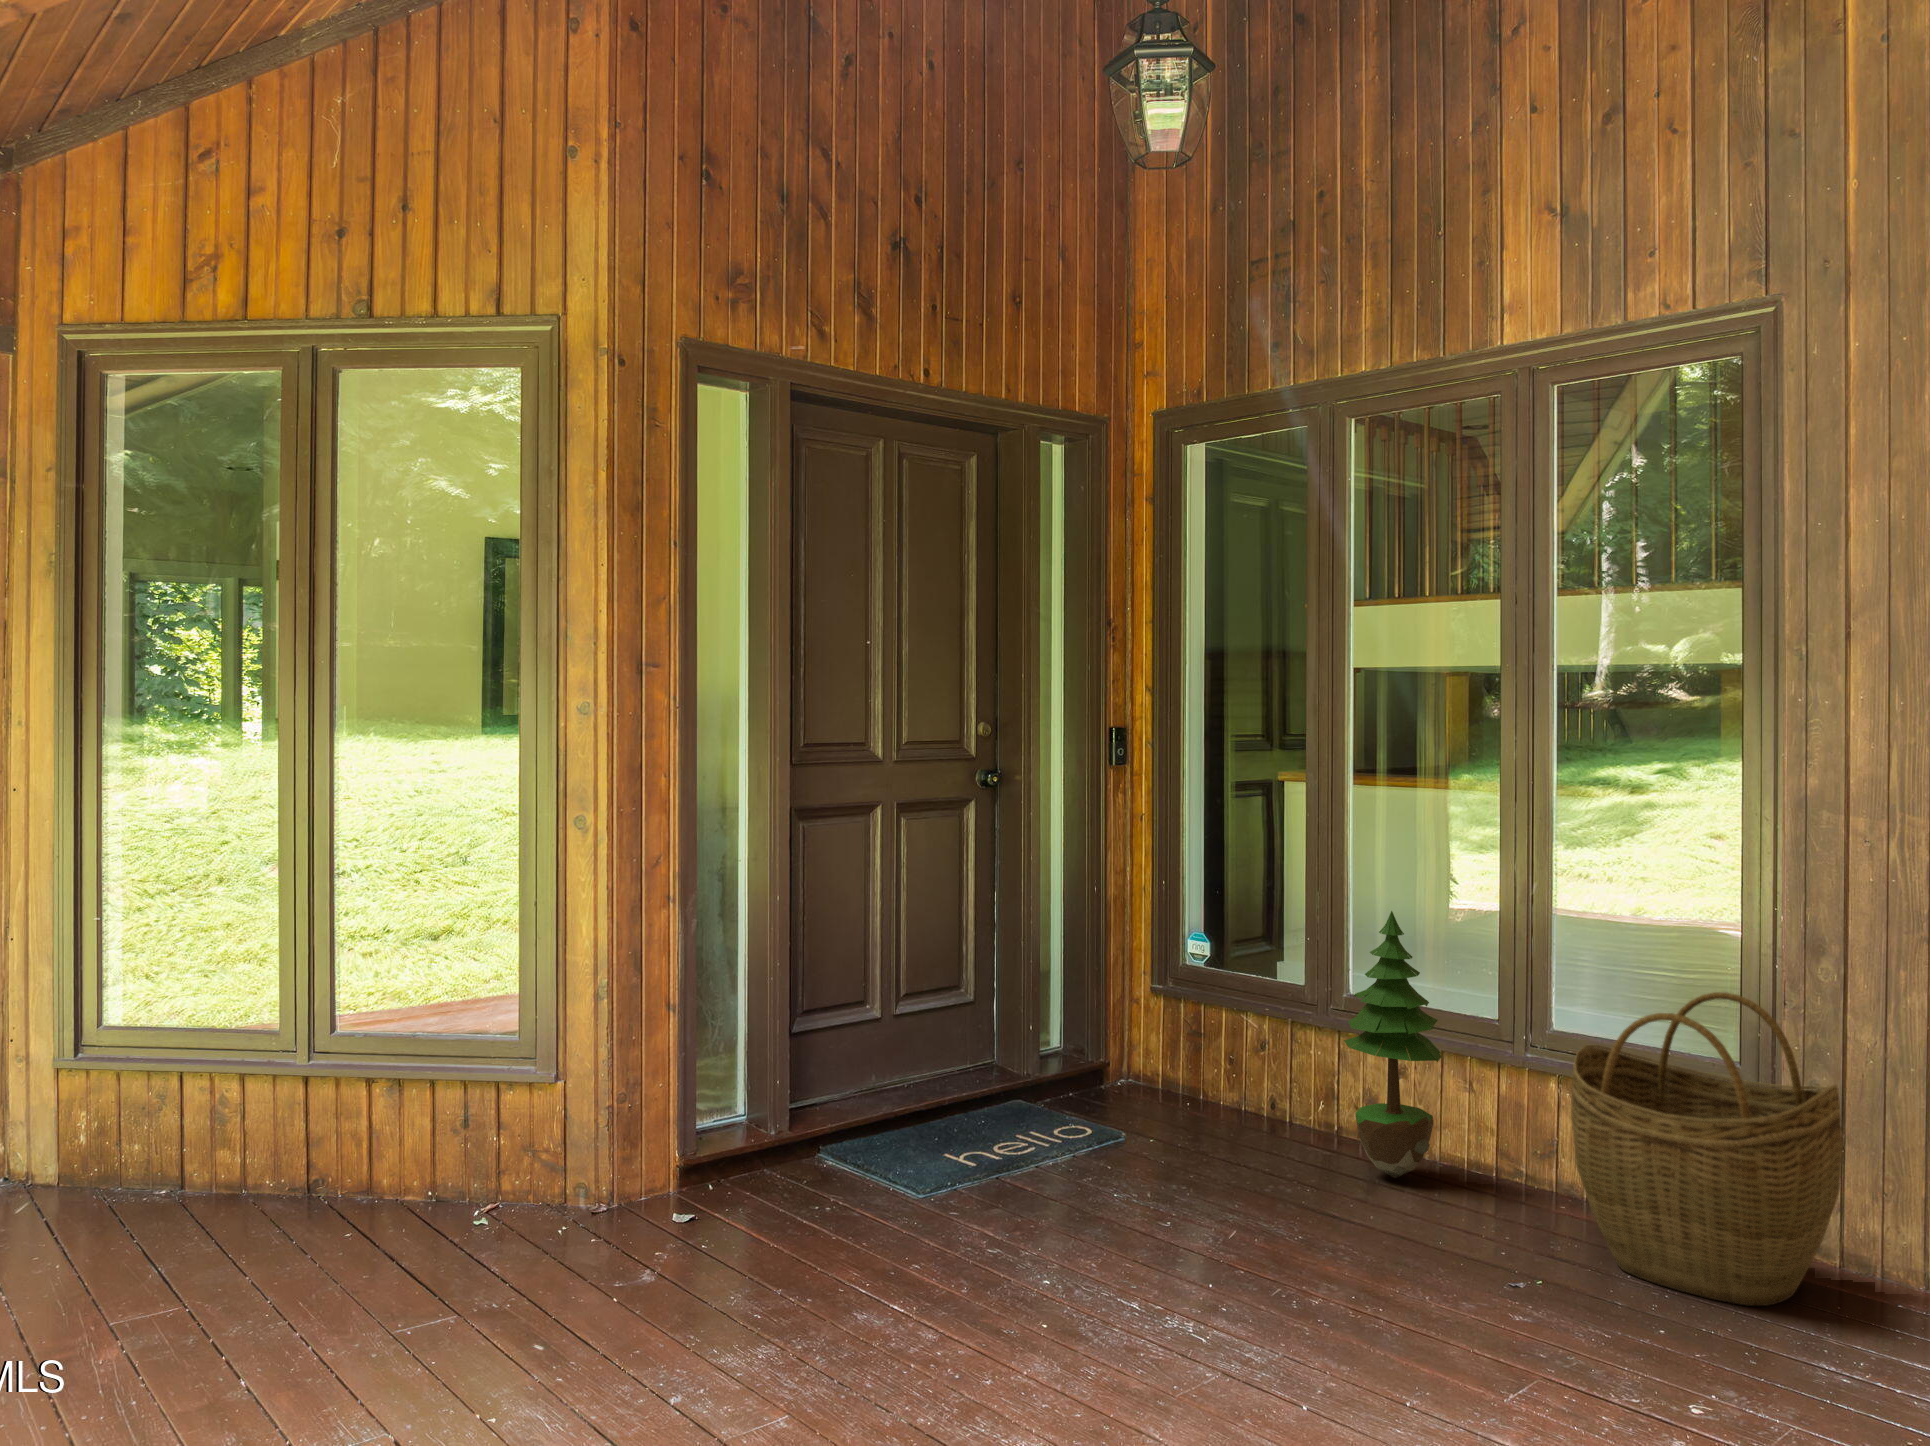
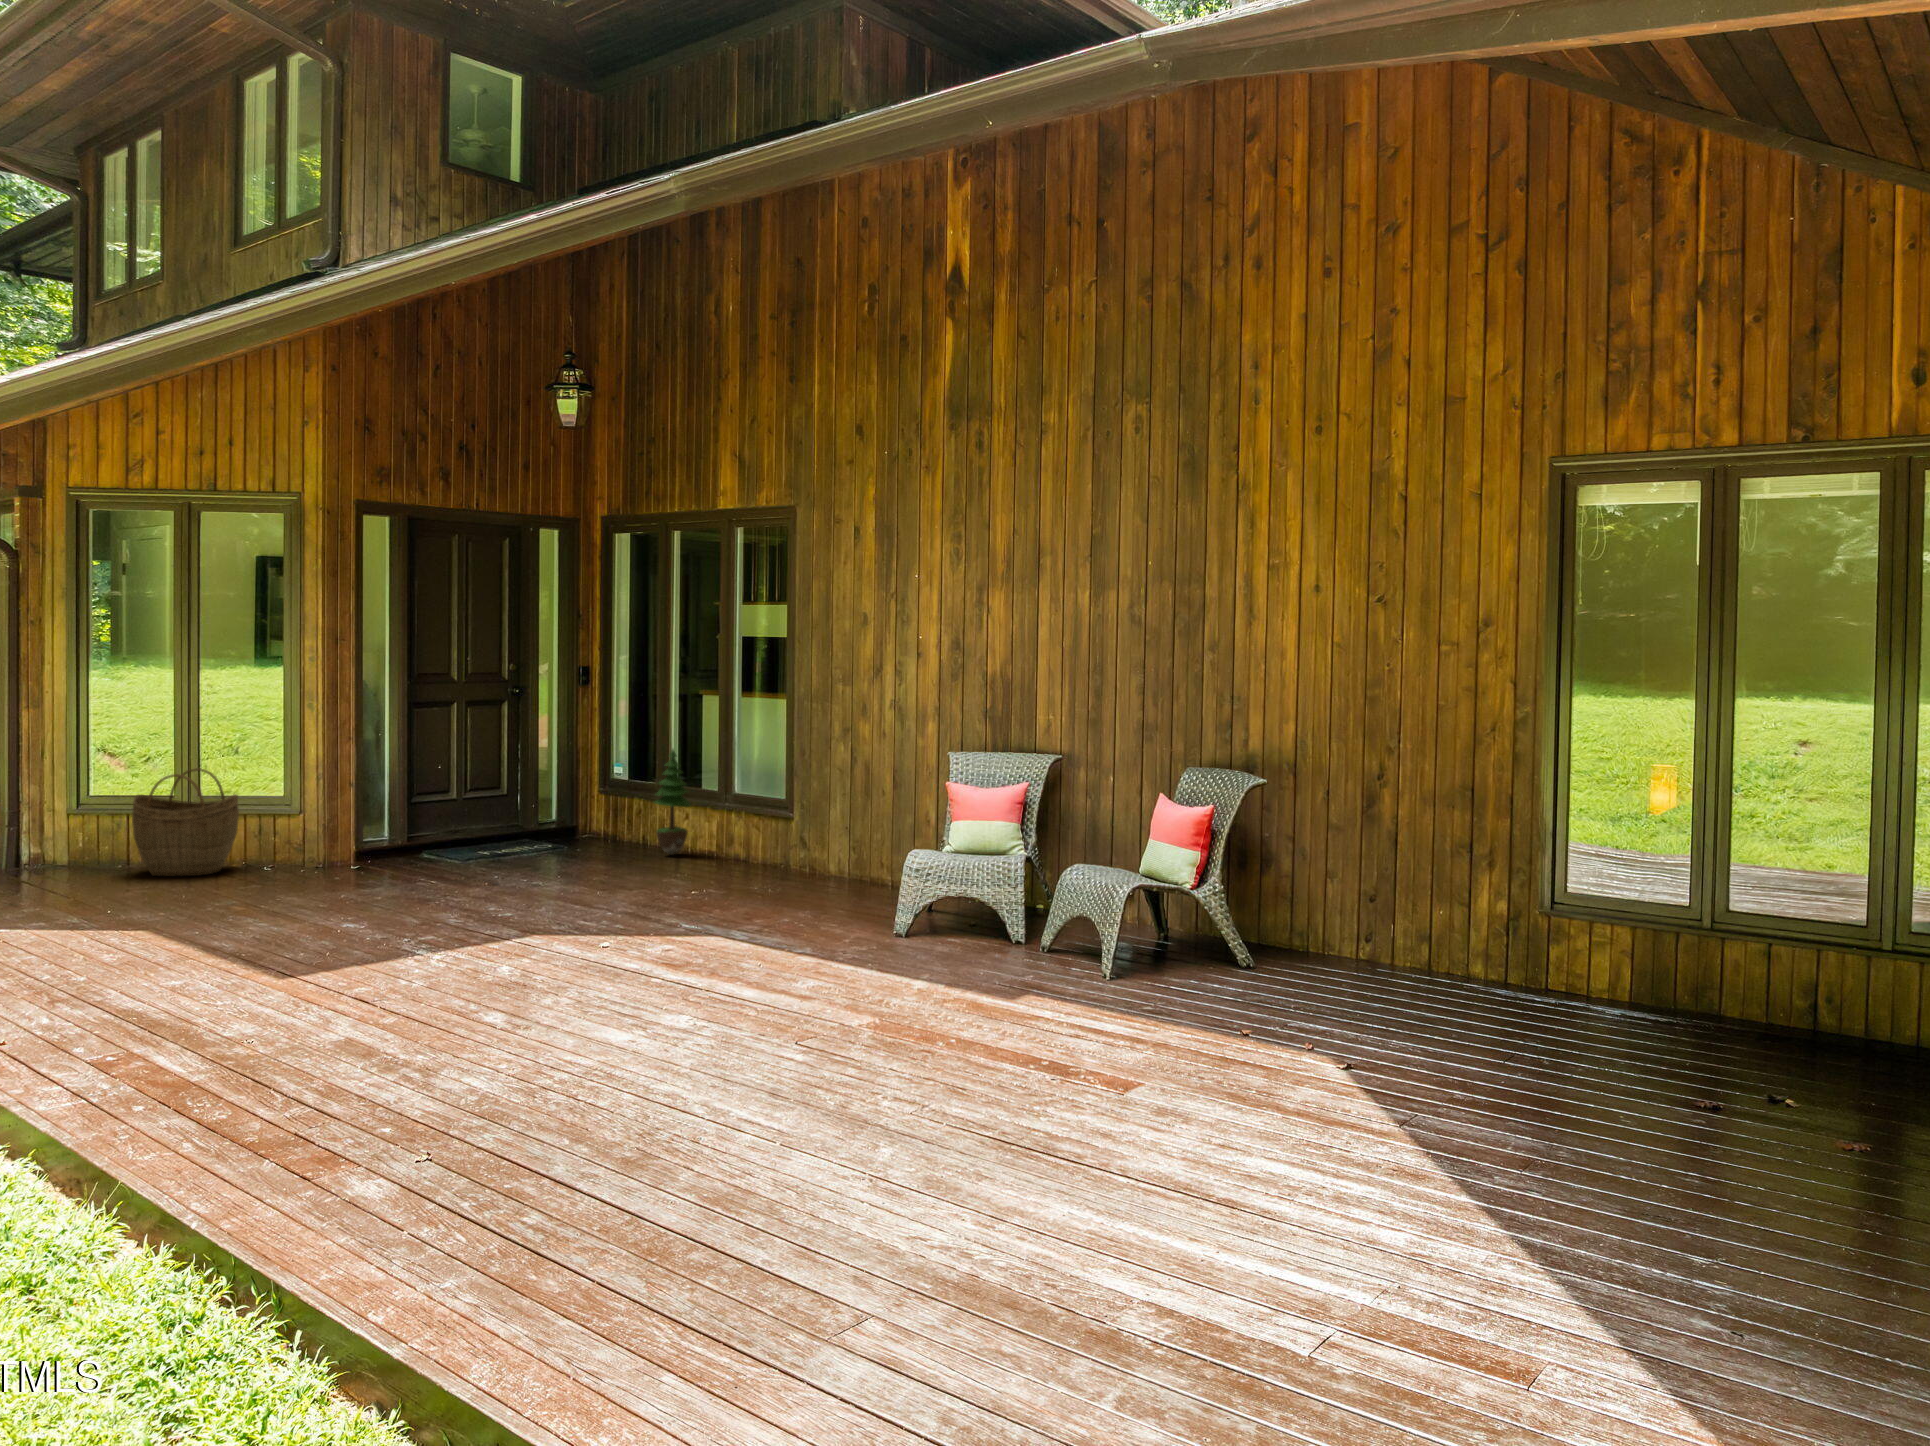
woven basket: present [1571,992,1843,1306] -> present [132,768,239,876]

